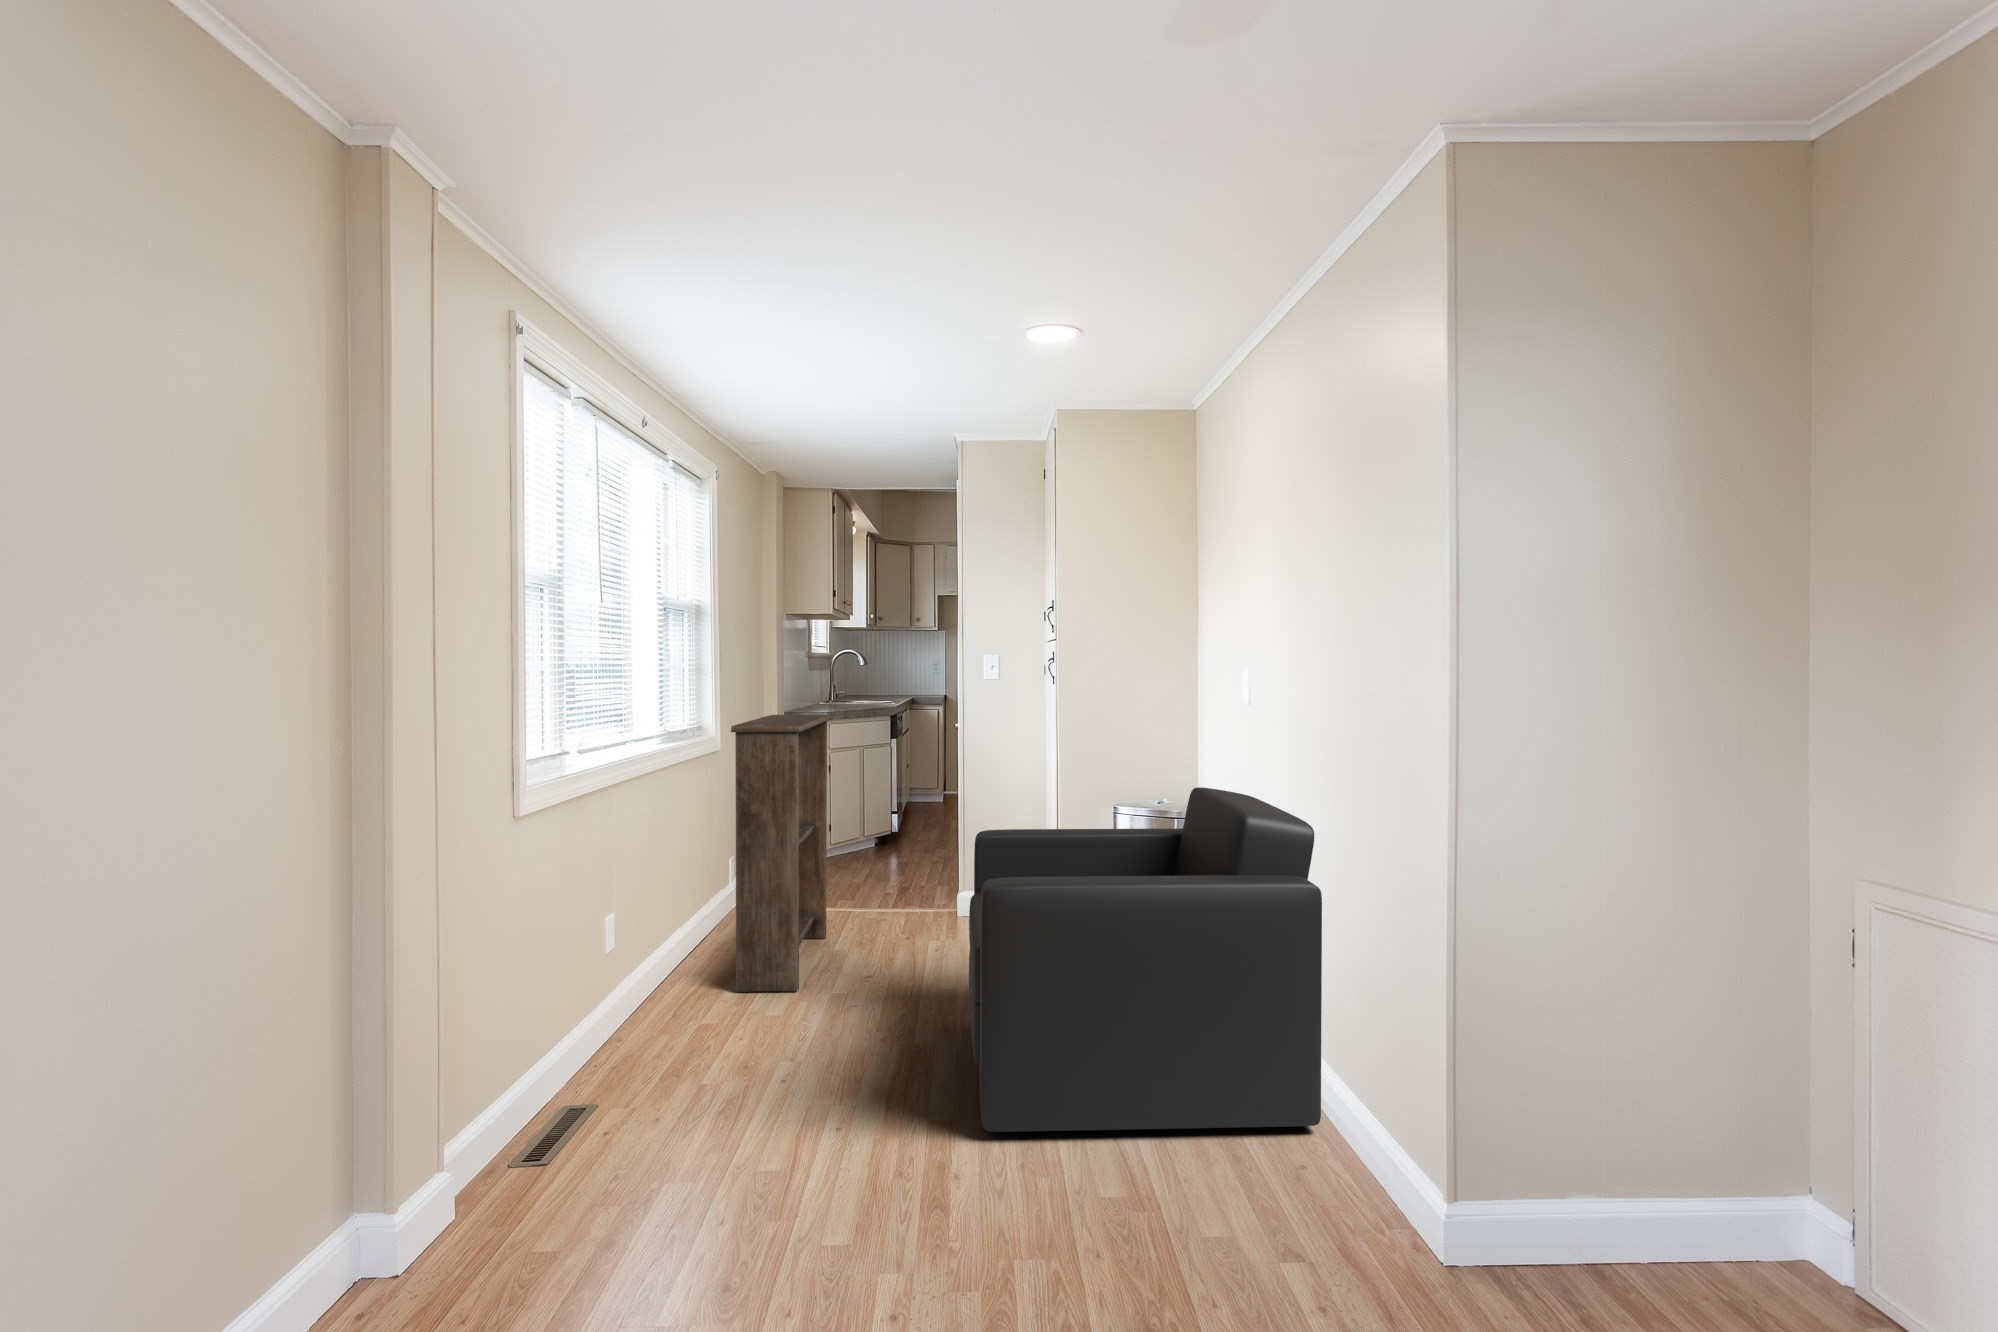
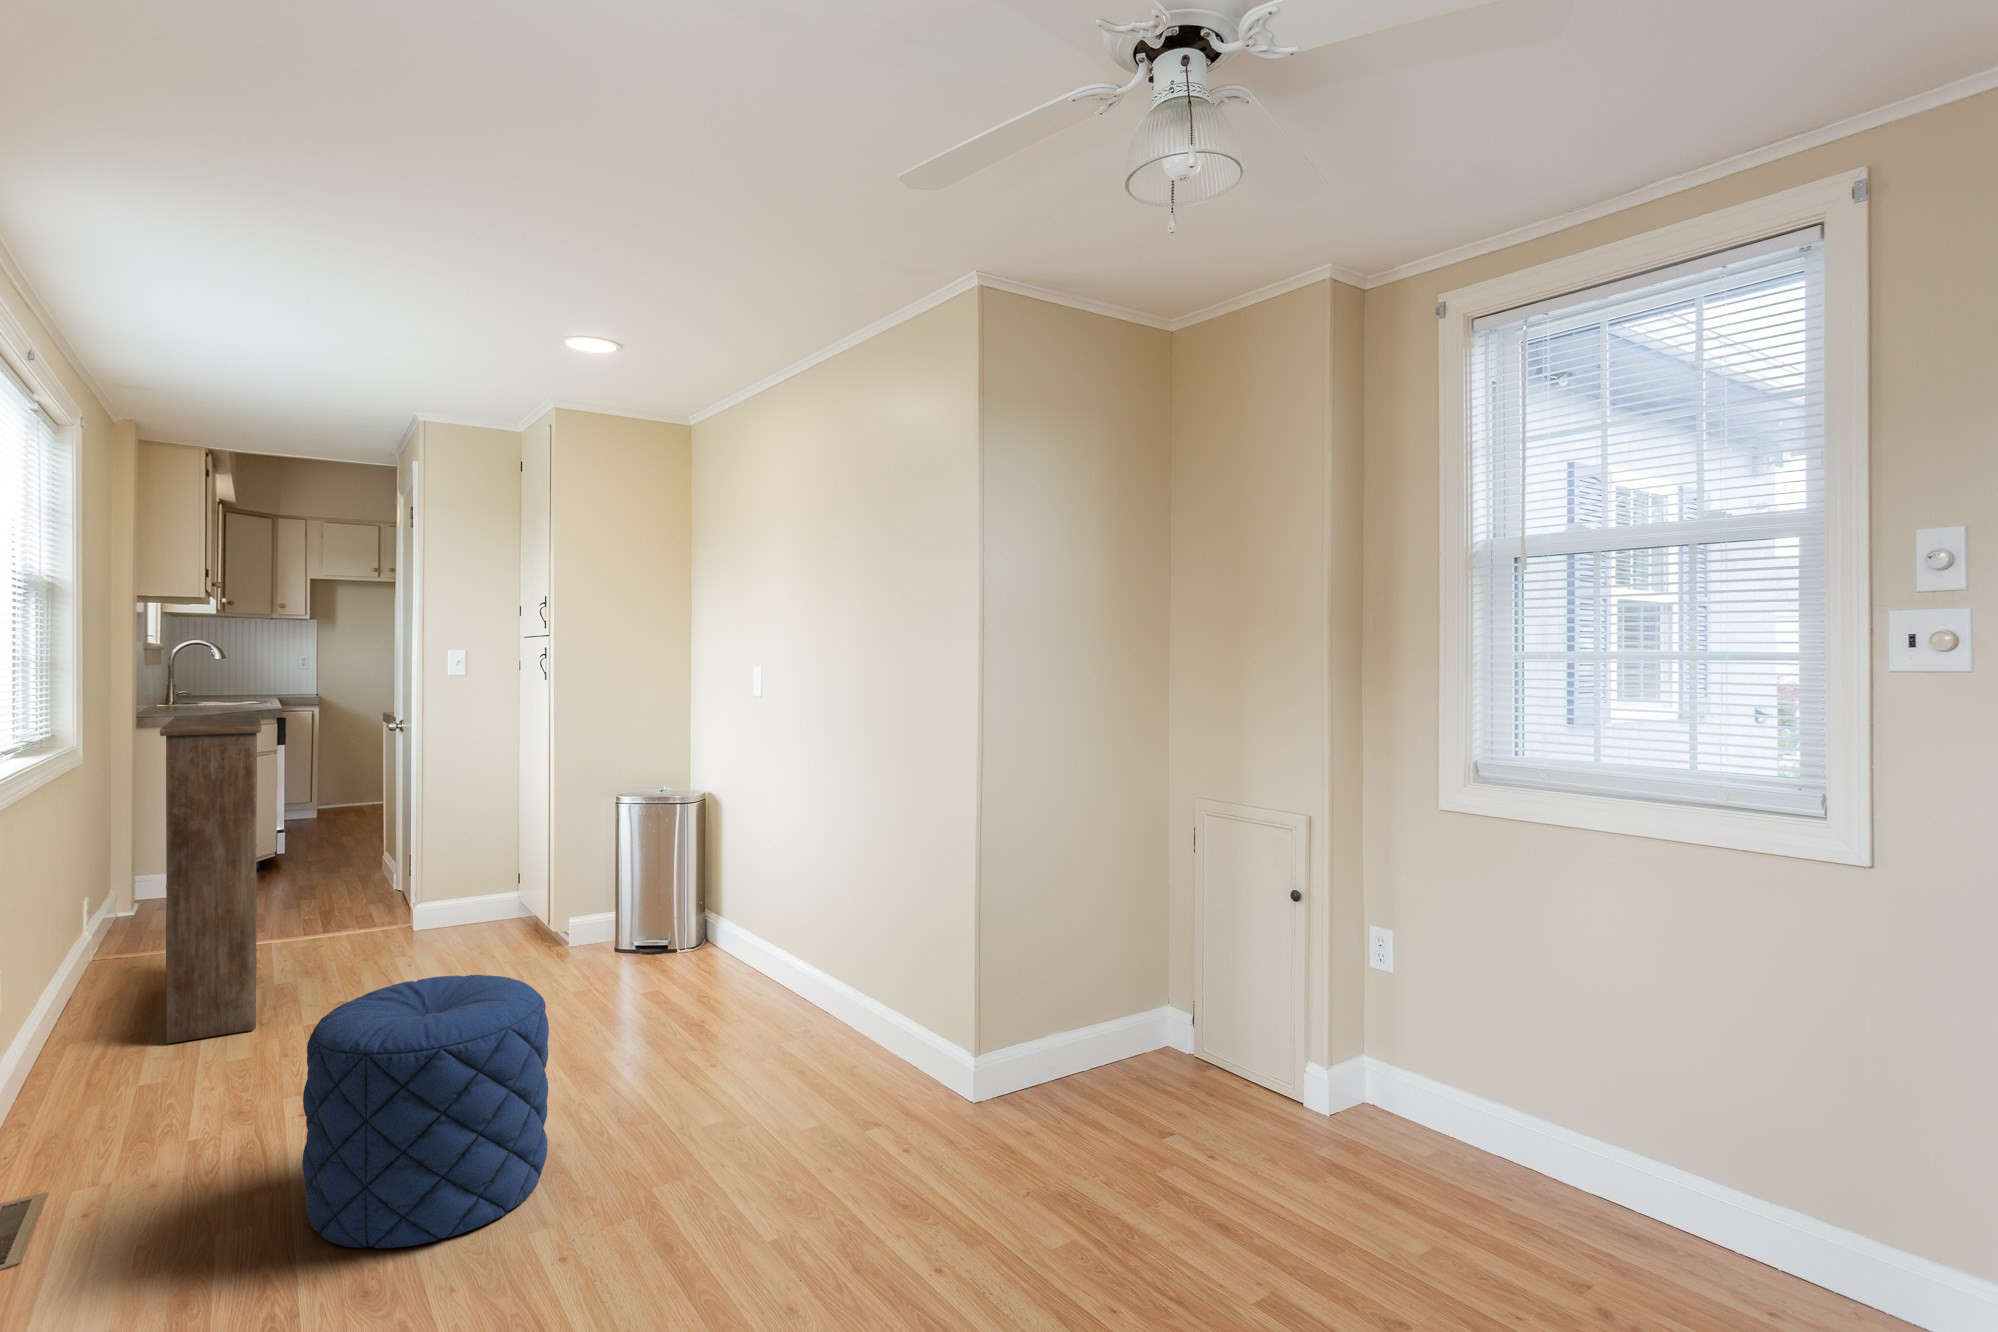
armchair: present [969,787,1322,1132] -> none [494,769,854,1101]
pouf: none [721,983,939,1260] -> present [302,975,549,1248]

